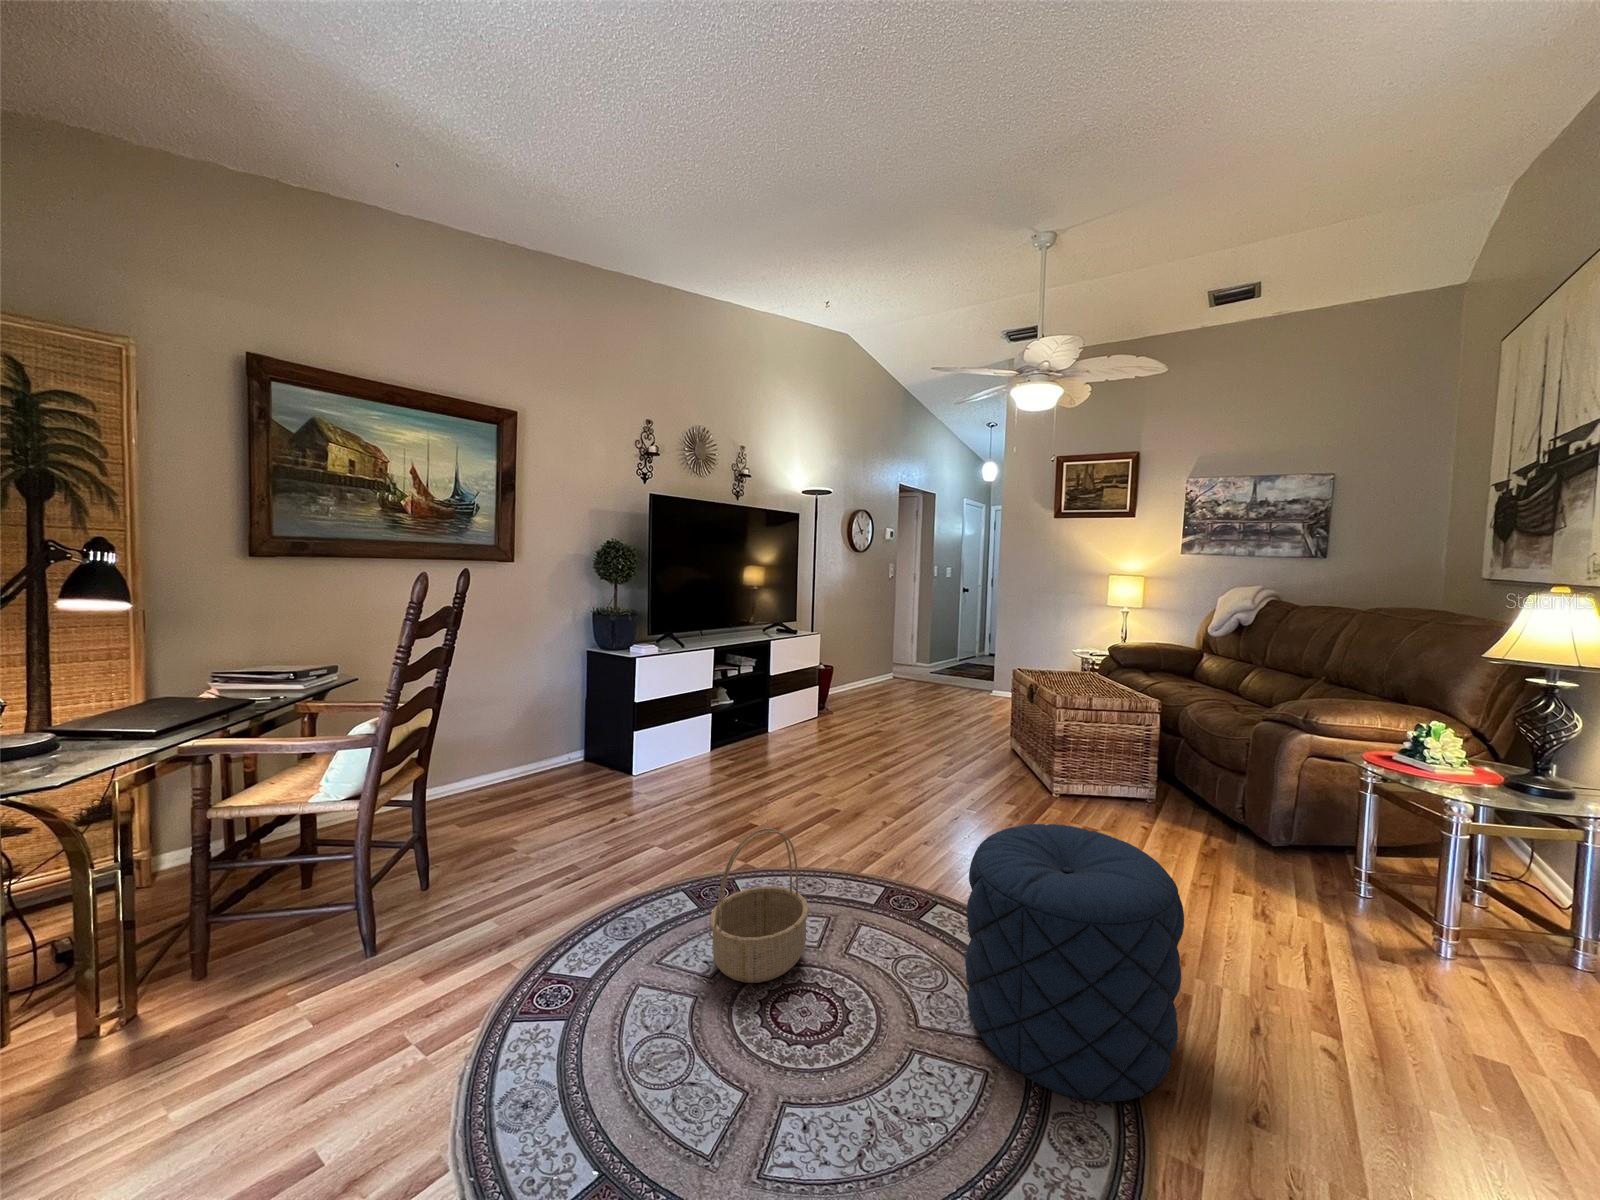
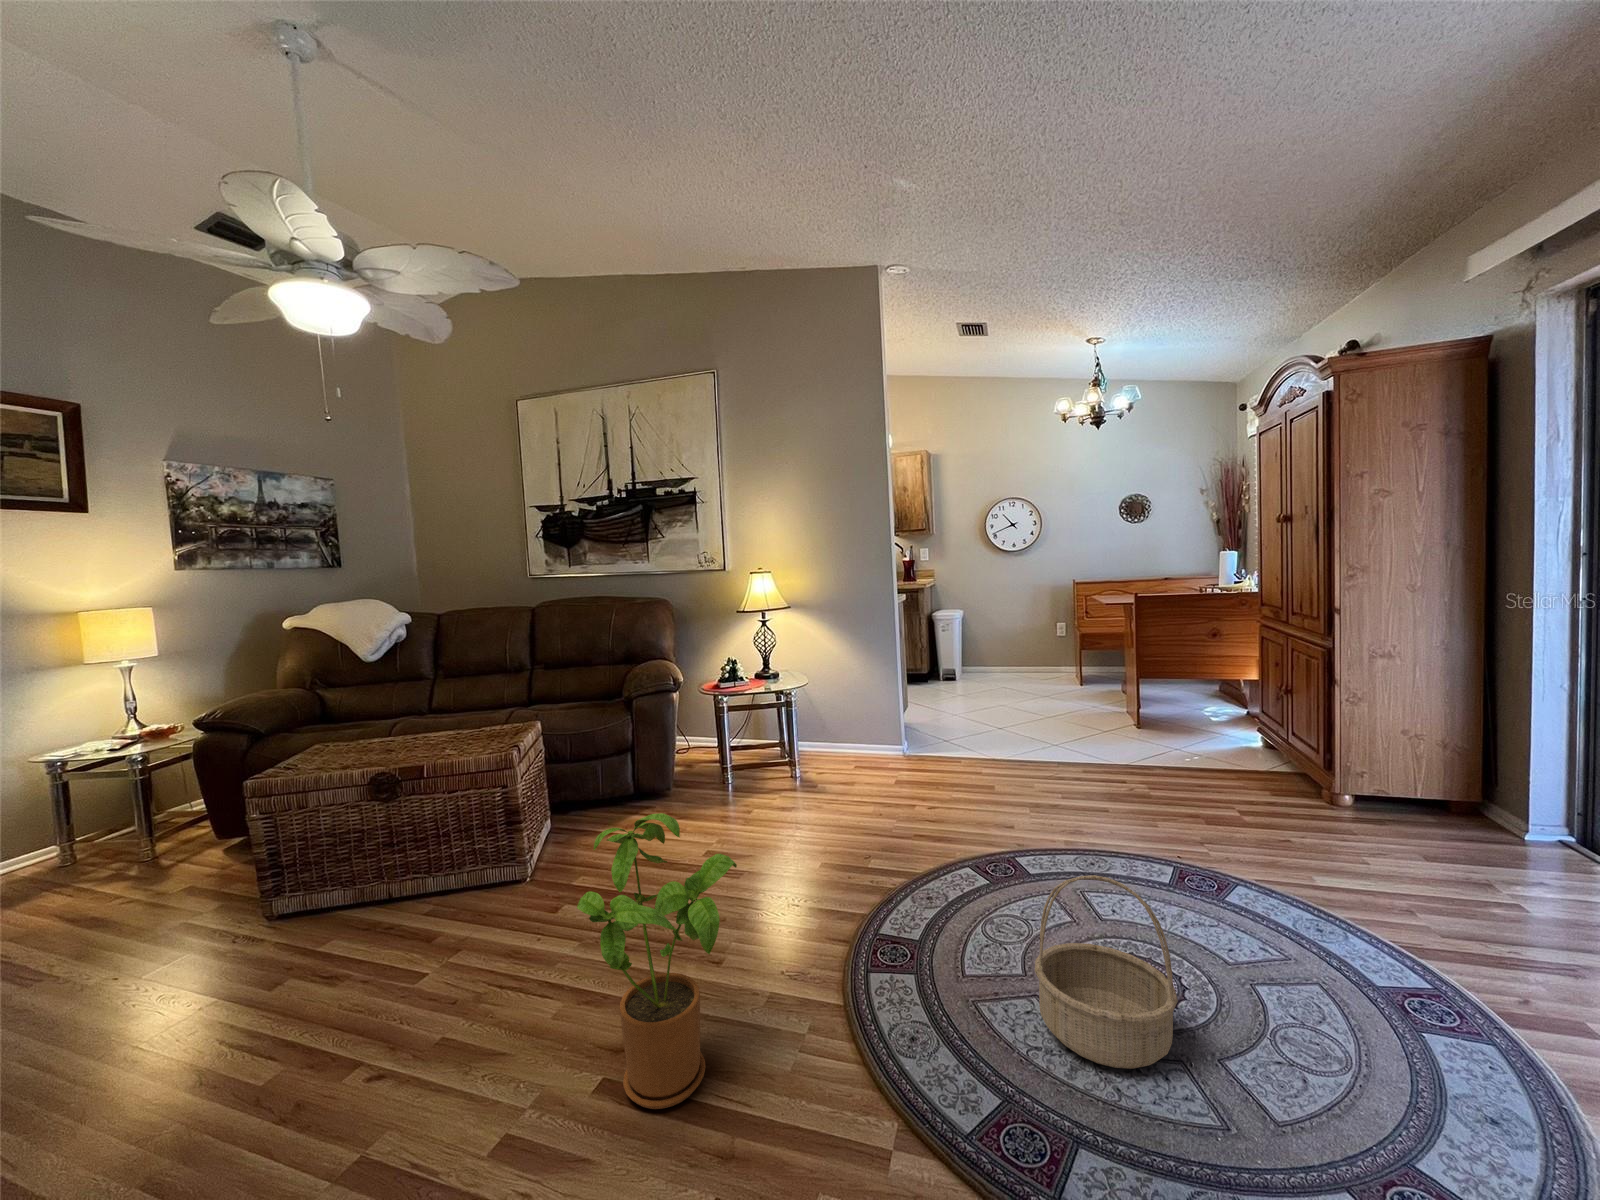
house plant: none [804,694,880,830] -> present [577,813,737,1109]
pouf: present [965,824,1184,1102] -> none [922,734,1065,904]

